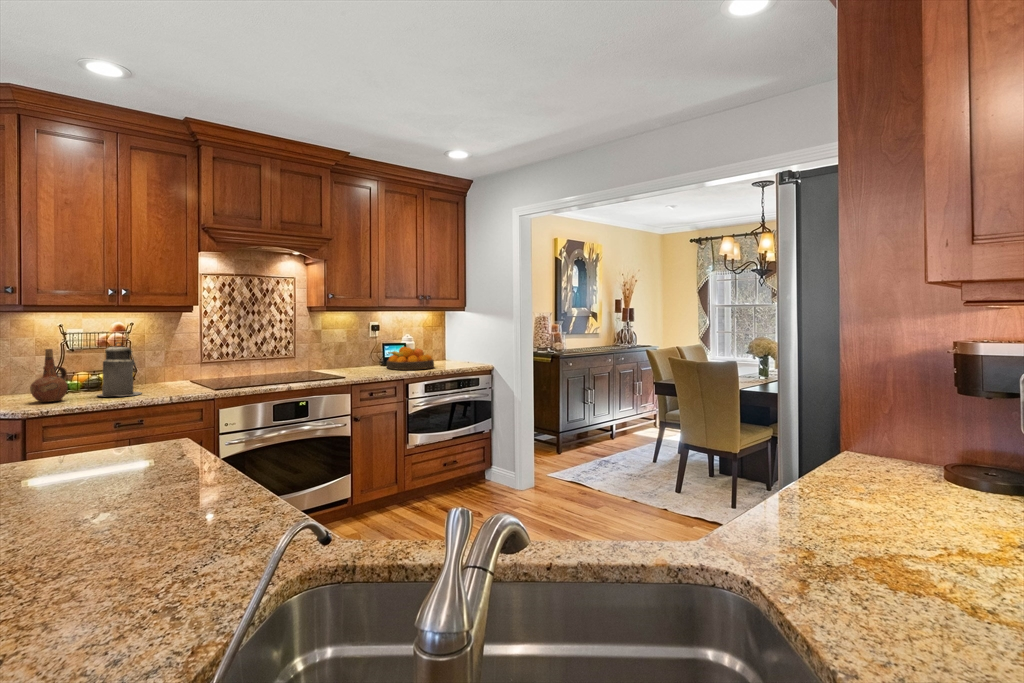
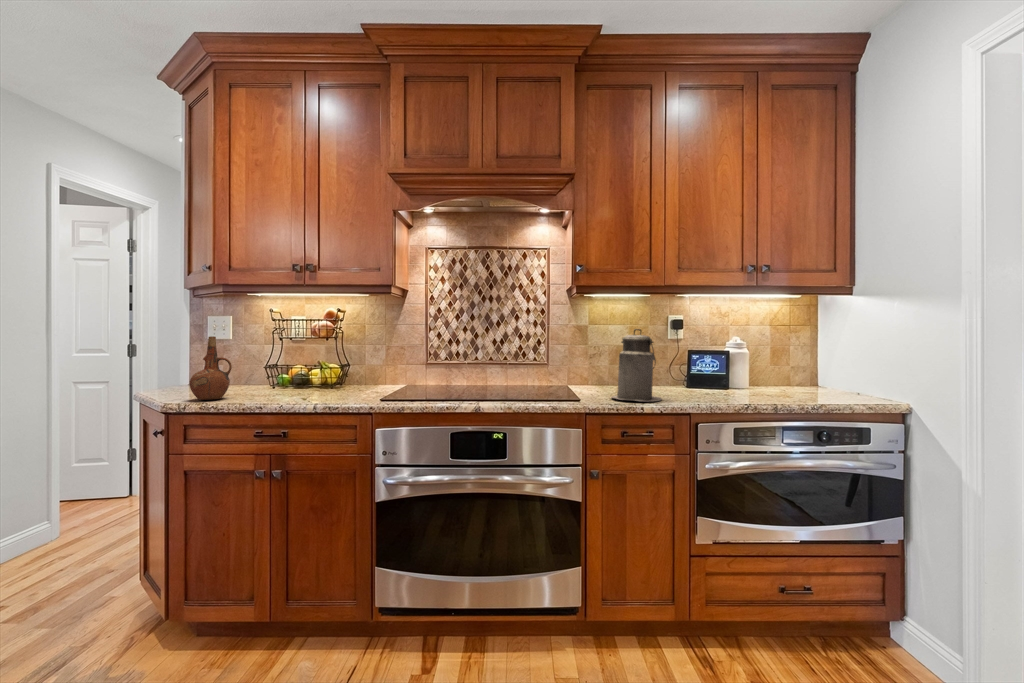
canister: present [98,342,141,396] -> present [612,329,661,401]
fruit bowl: present [386,347,434,370] -> none [682,354,772,397]

